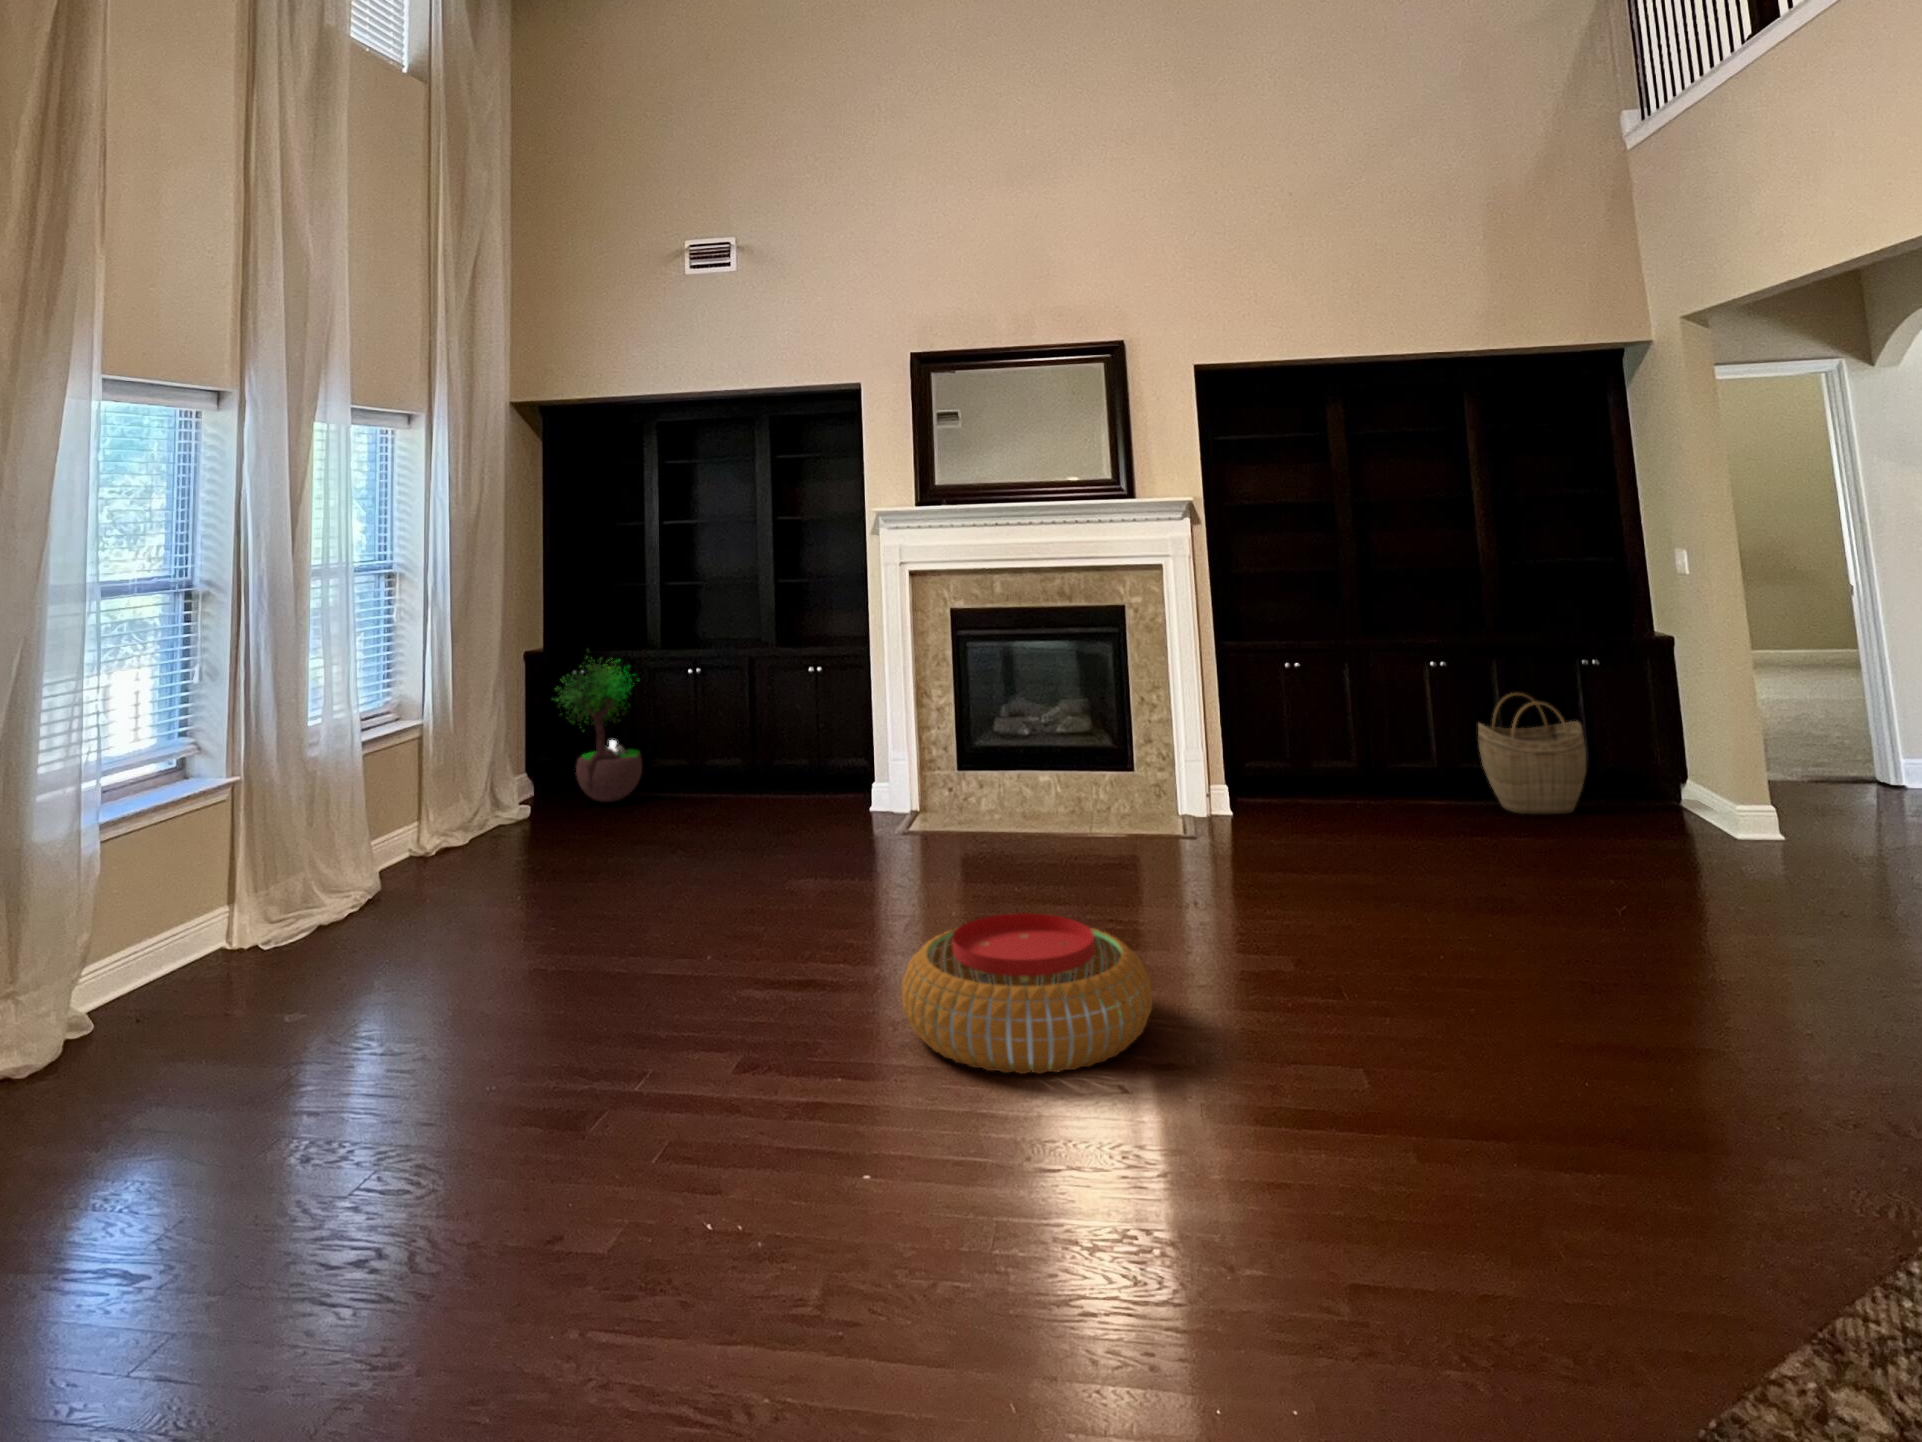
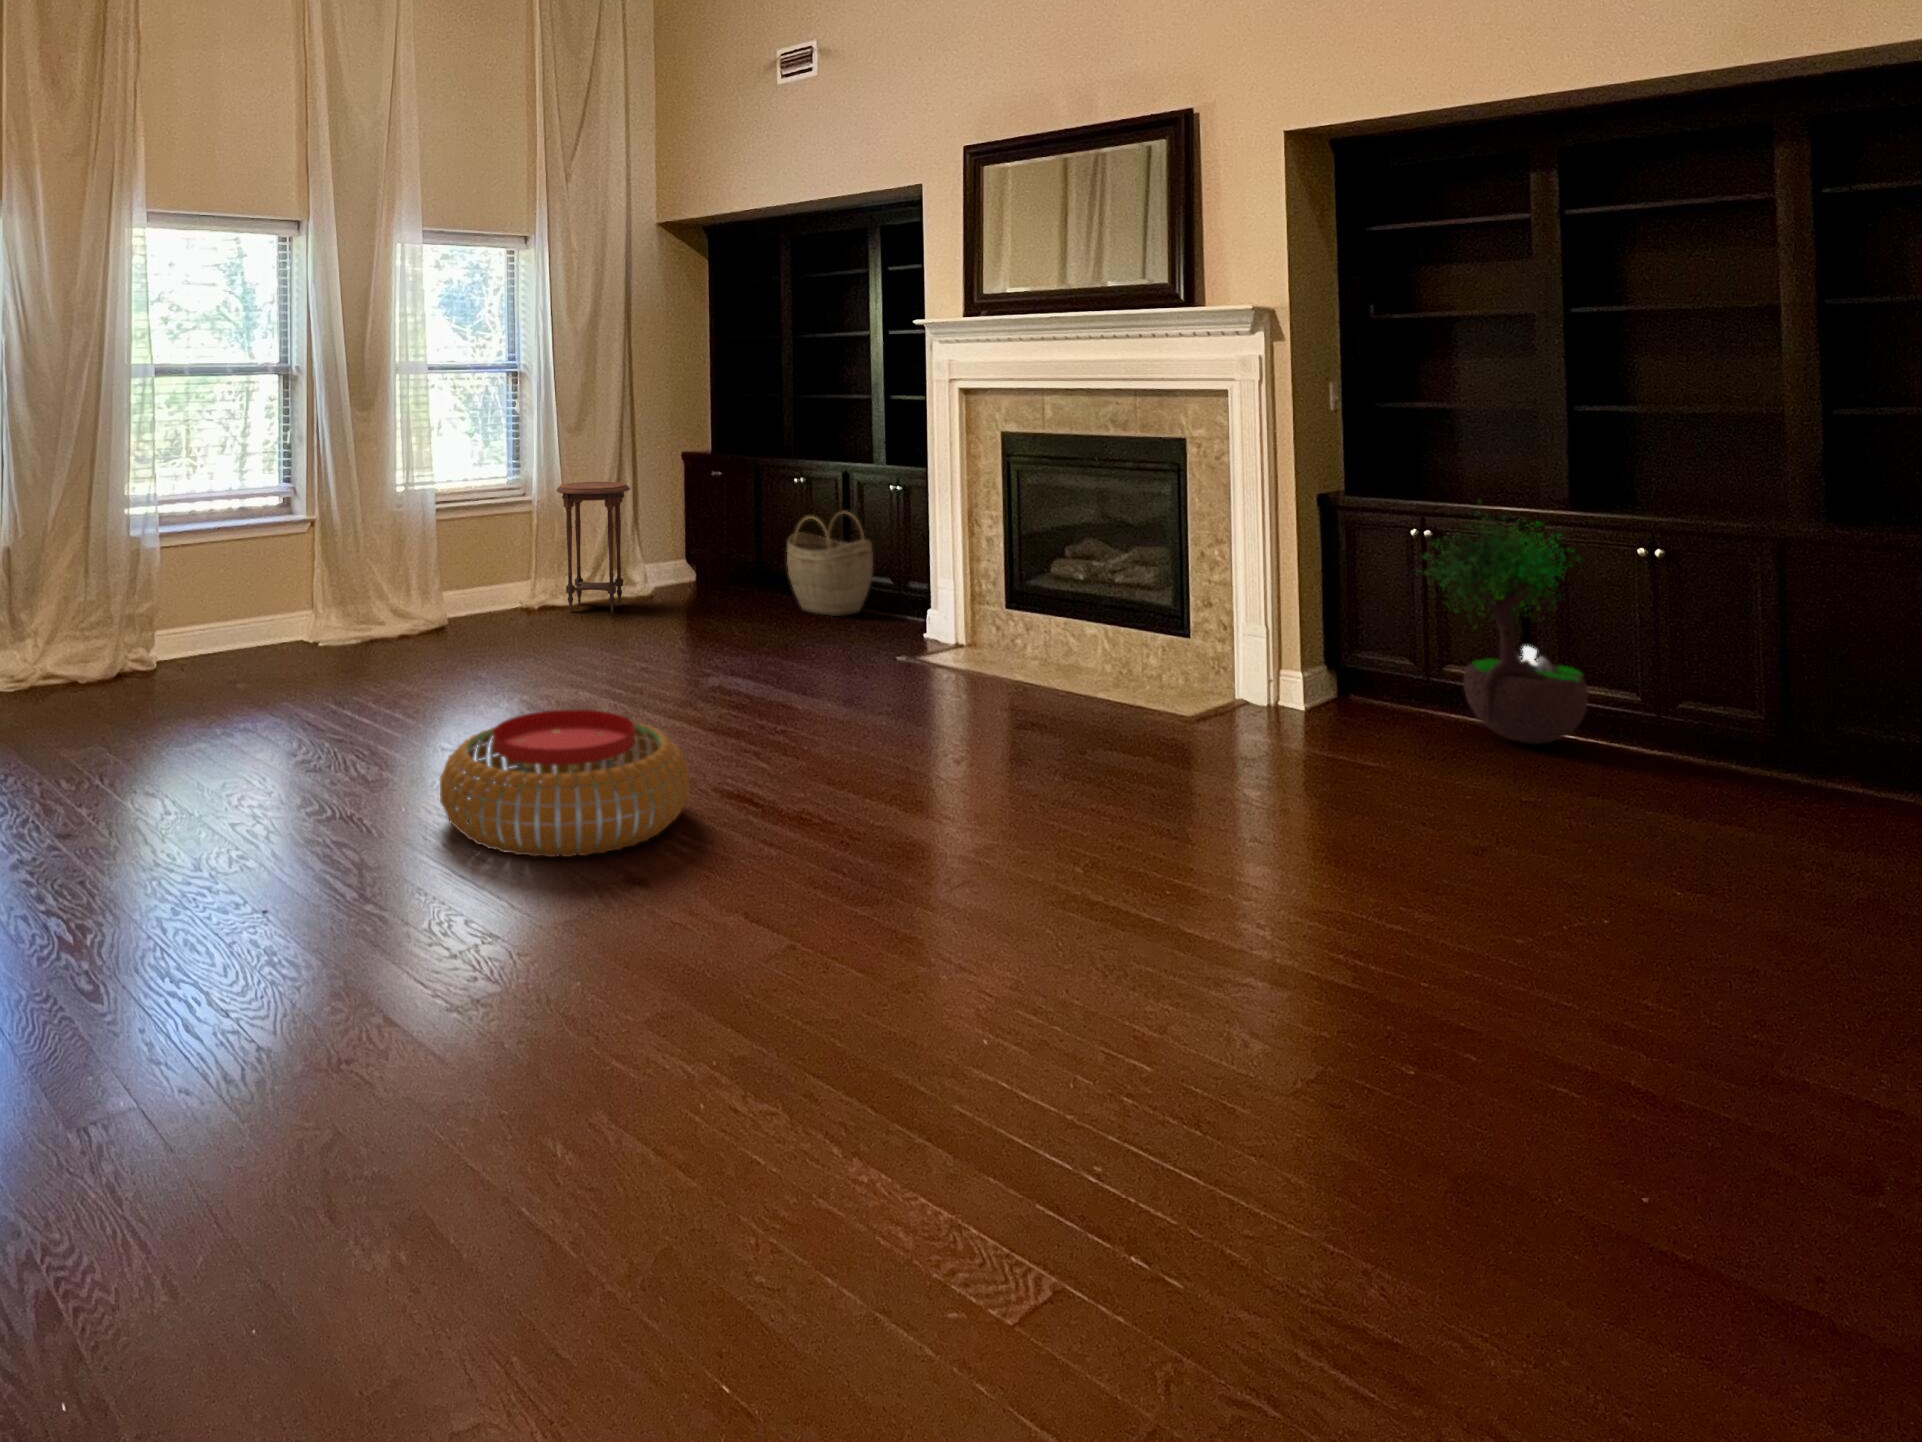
potted tree: present [556,657,642,802] -> present [1422,511,1588,744]
side table: none [463,693,548,851] -> present [556,482,630,612]
woven basket: present [1478,693,1586,814] -> present [787,512,873,616]

